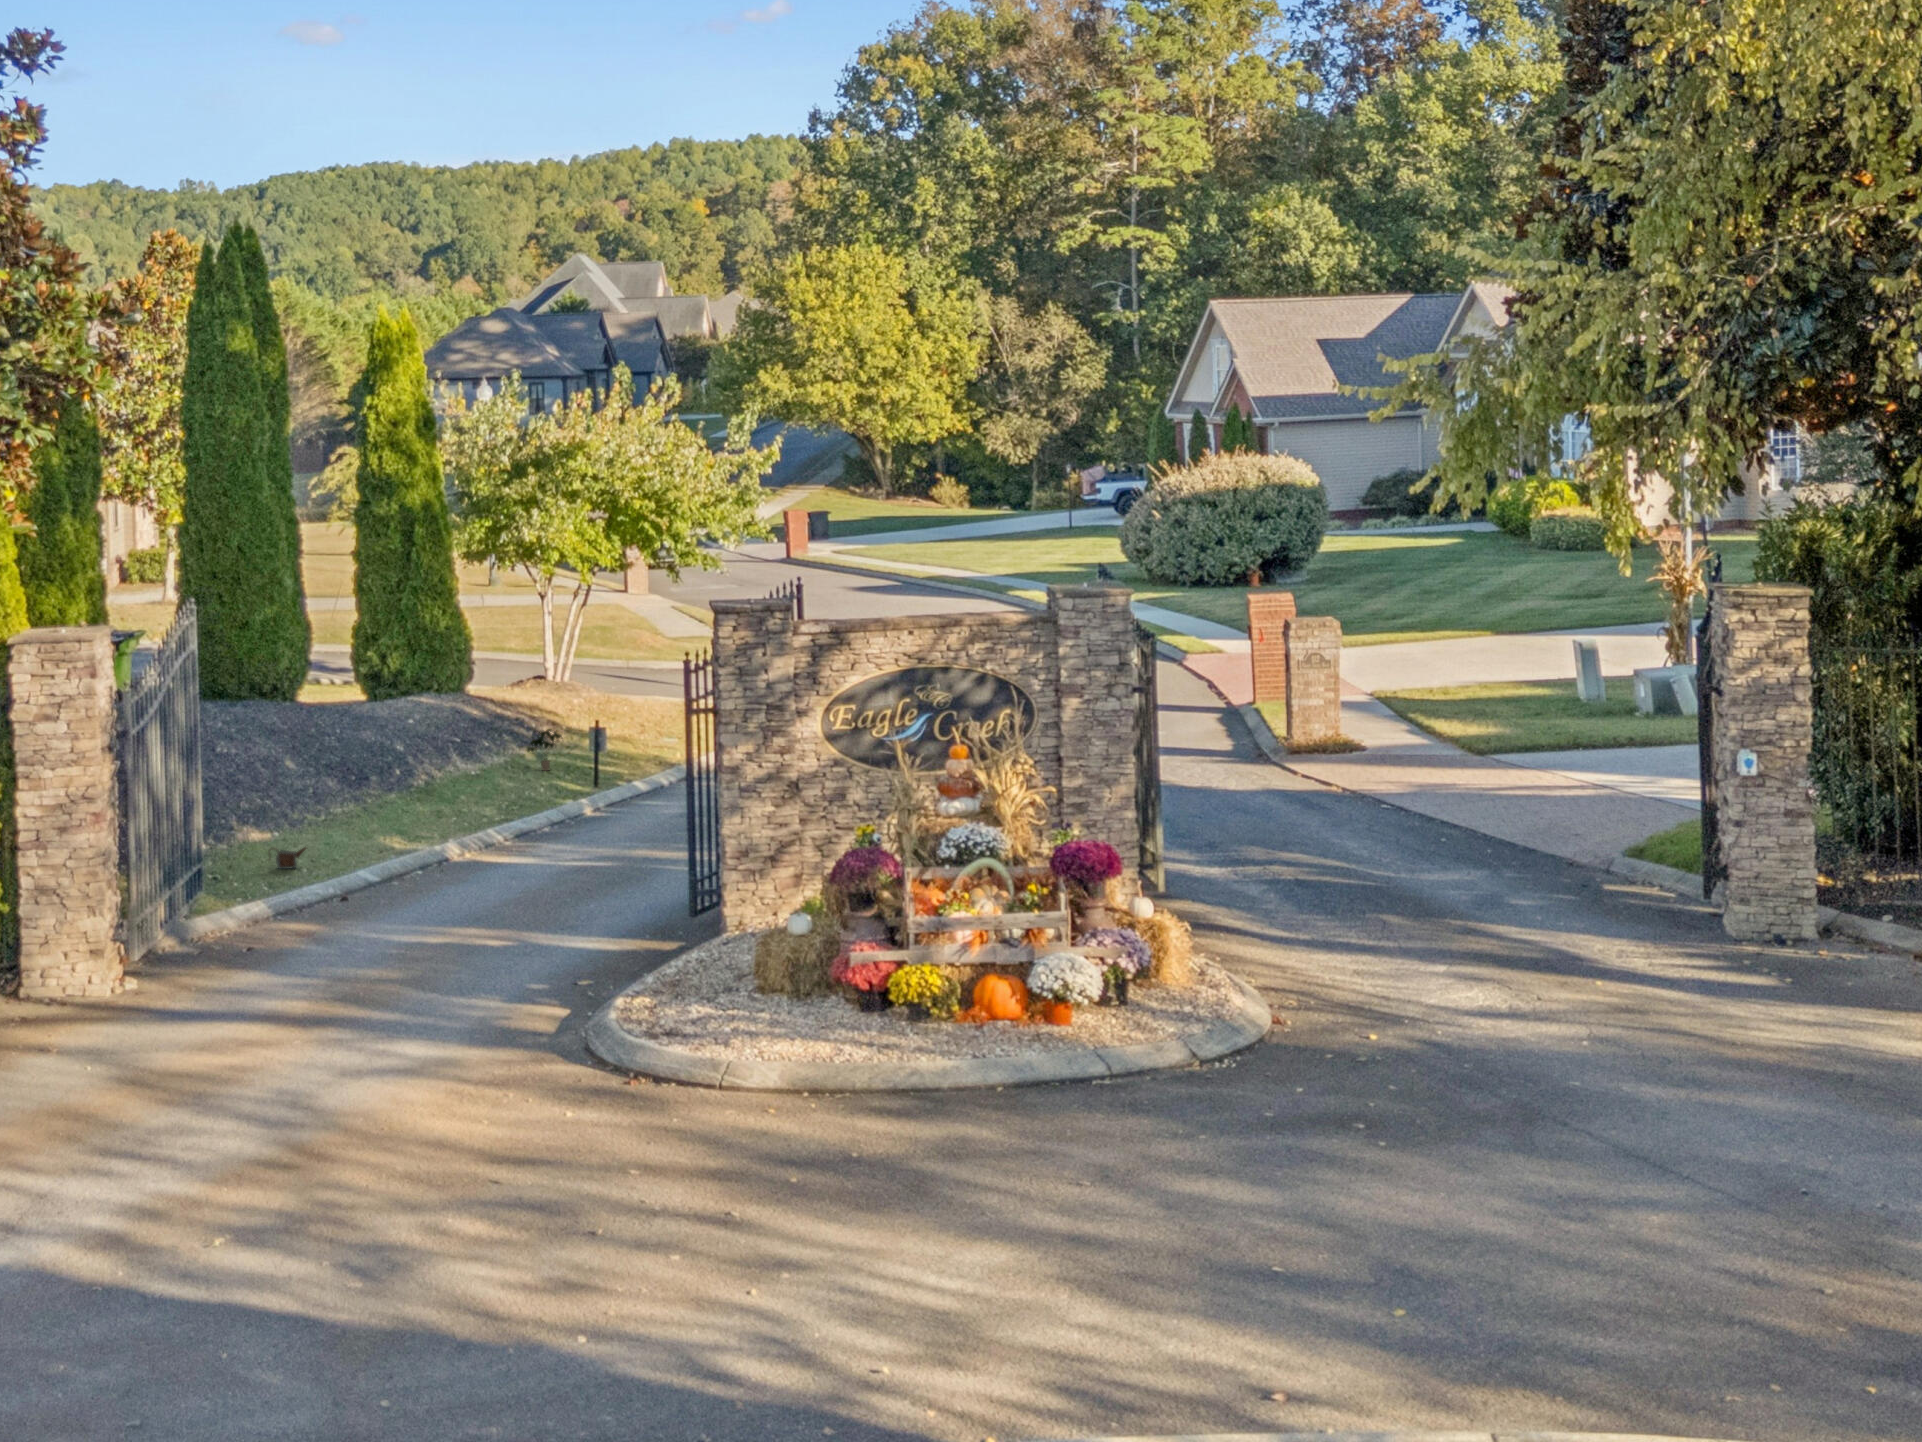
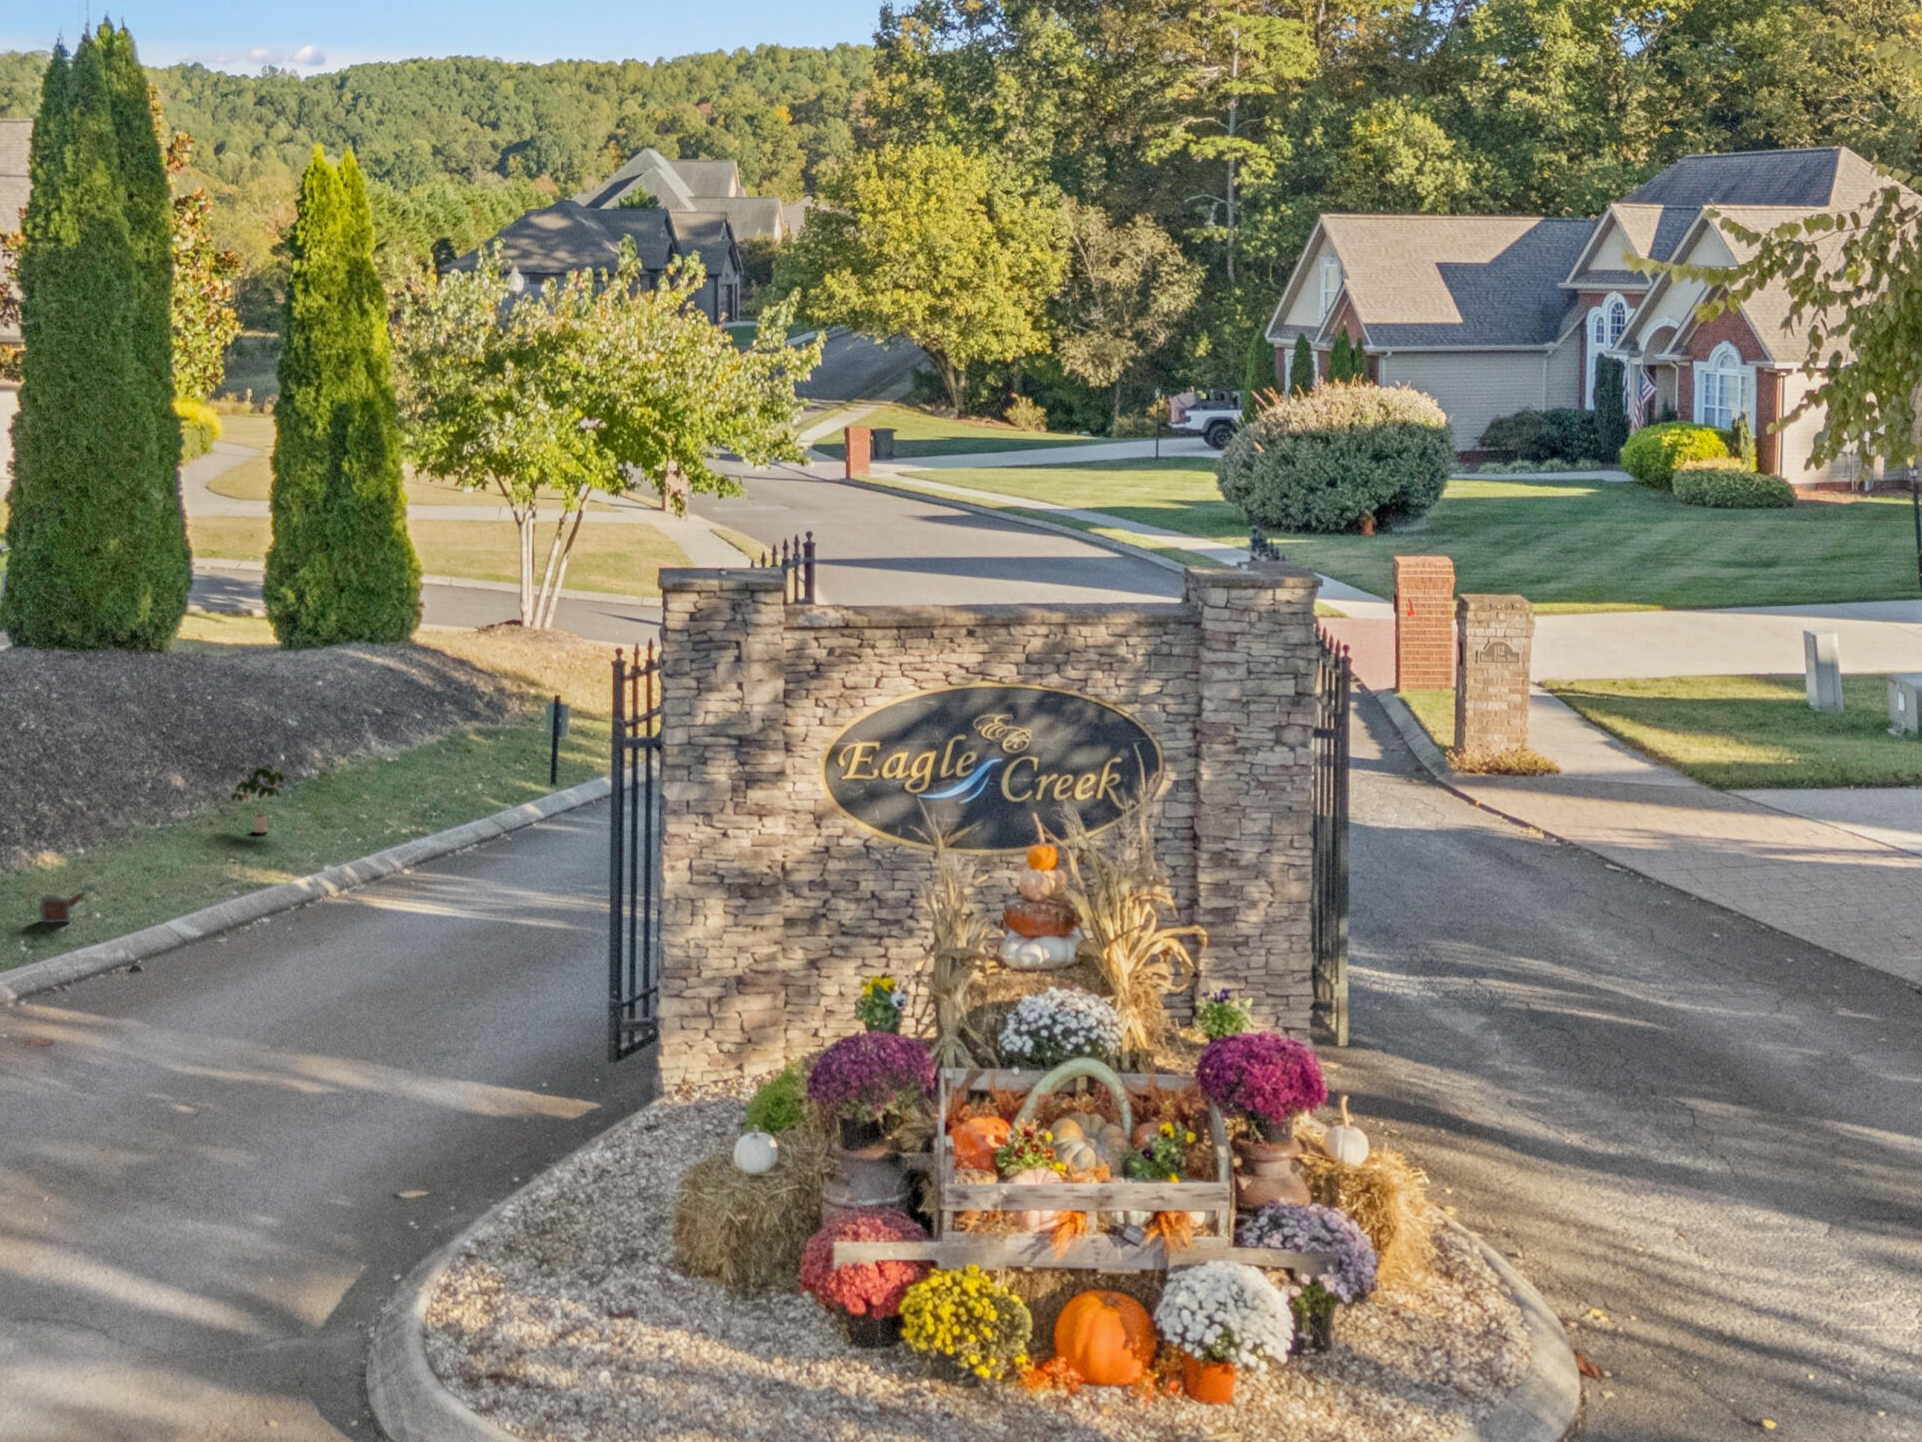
potted plant: present [527,729,562,771] -> present [229,765,290,833]

